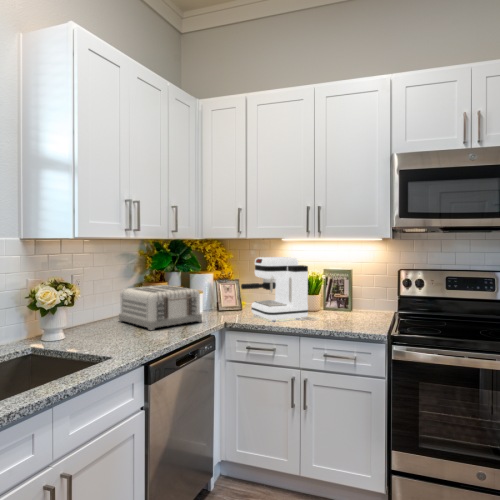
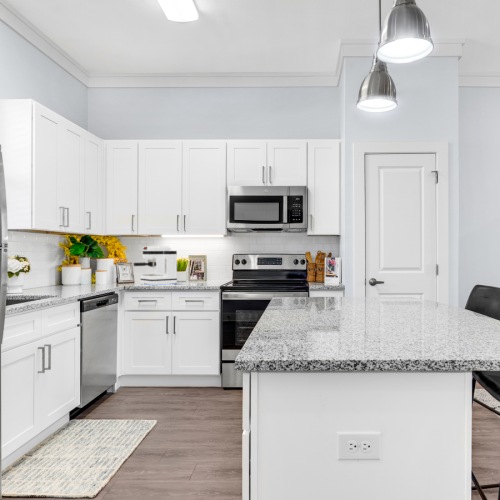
toaster: present [119,285,202,330] -> none [50,265,108,289]

